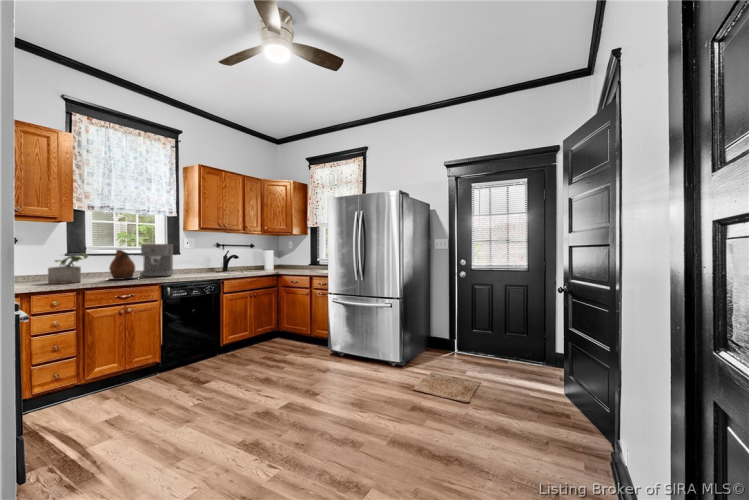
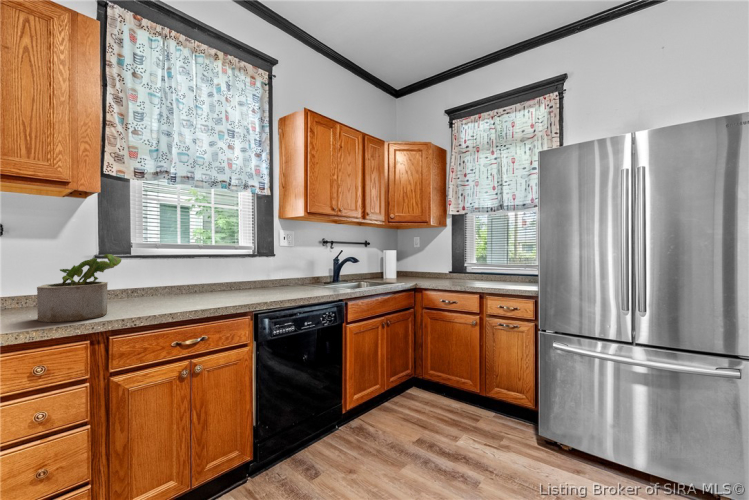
coffee maker: present [140,244,173,277] -> none [217,239,268,297]
ceramic pitcher: present [109,250,135,280] -> none [156,248,218,308]

